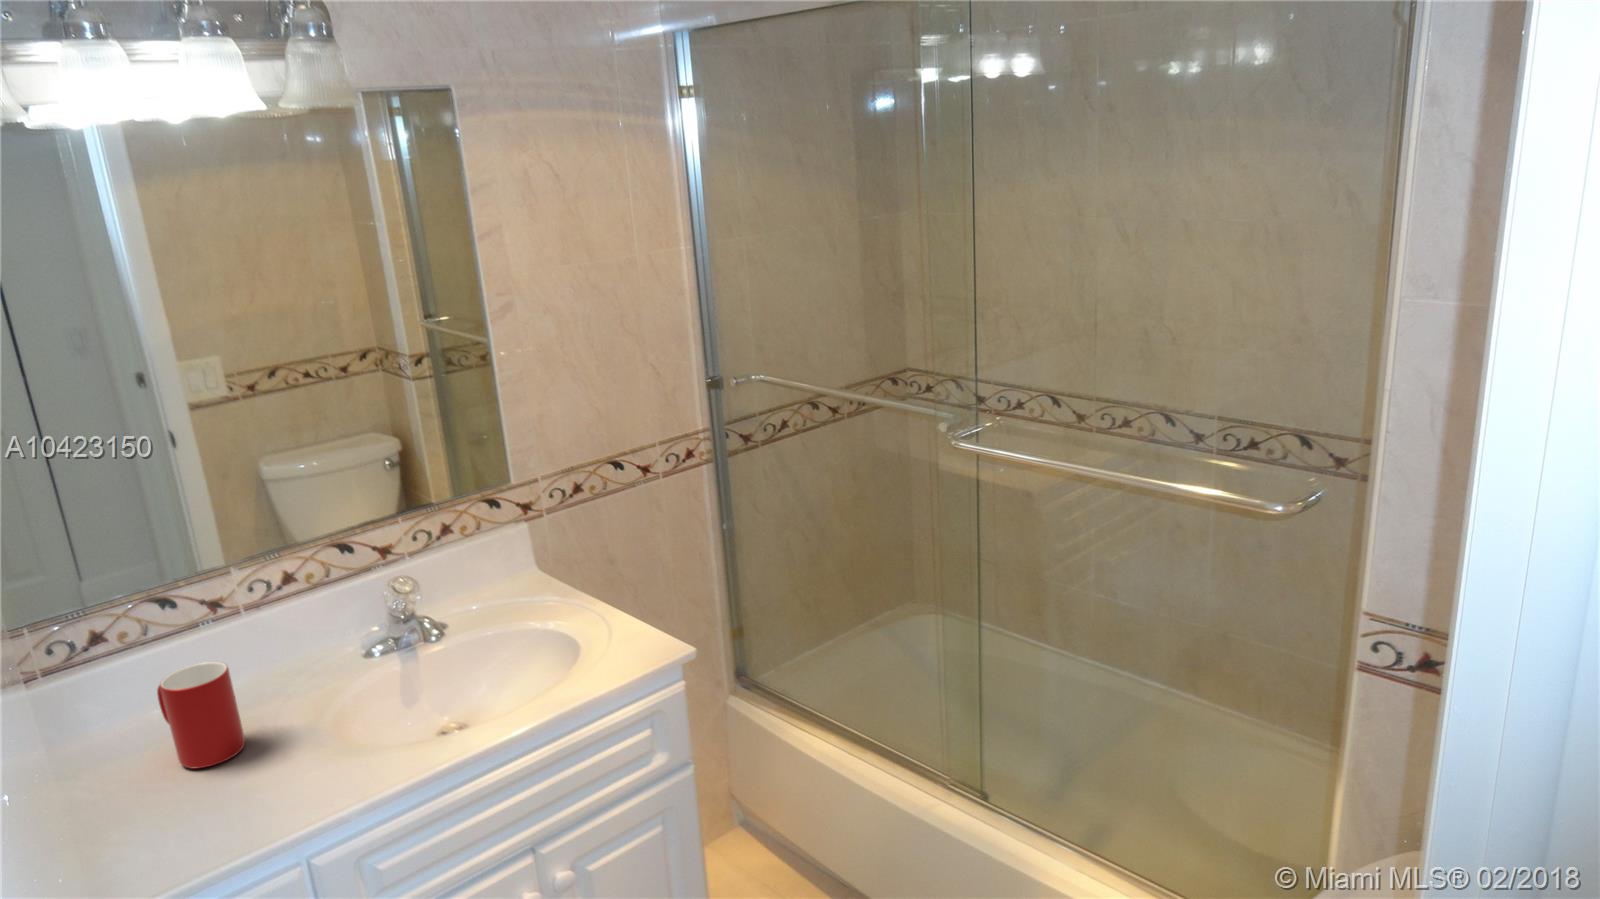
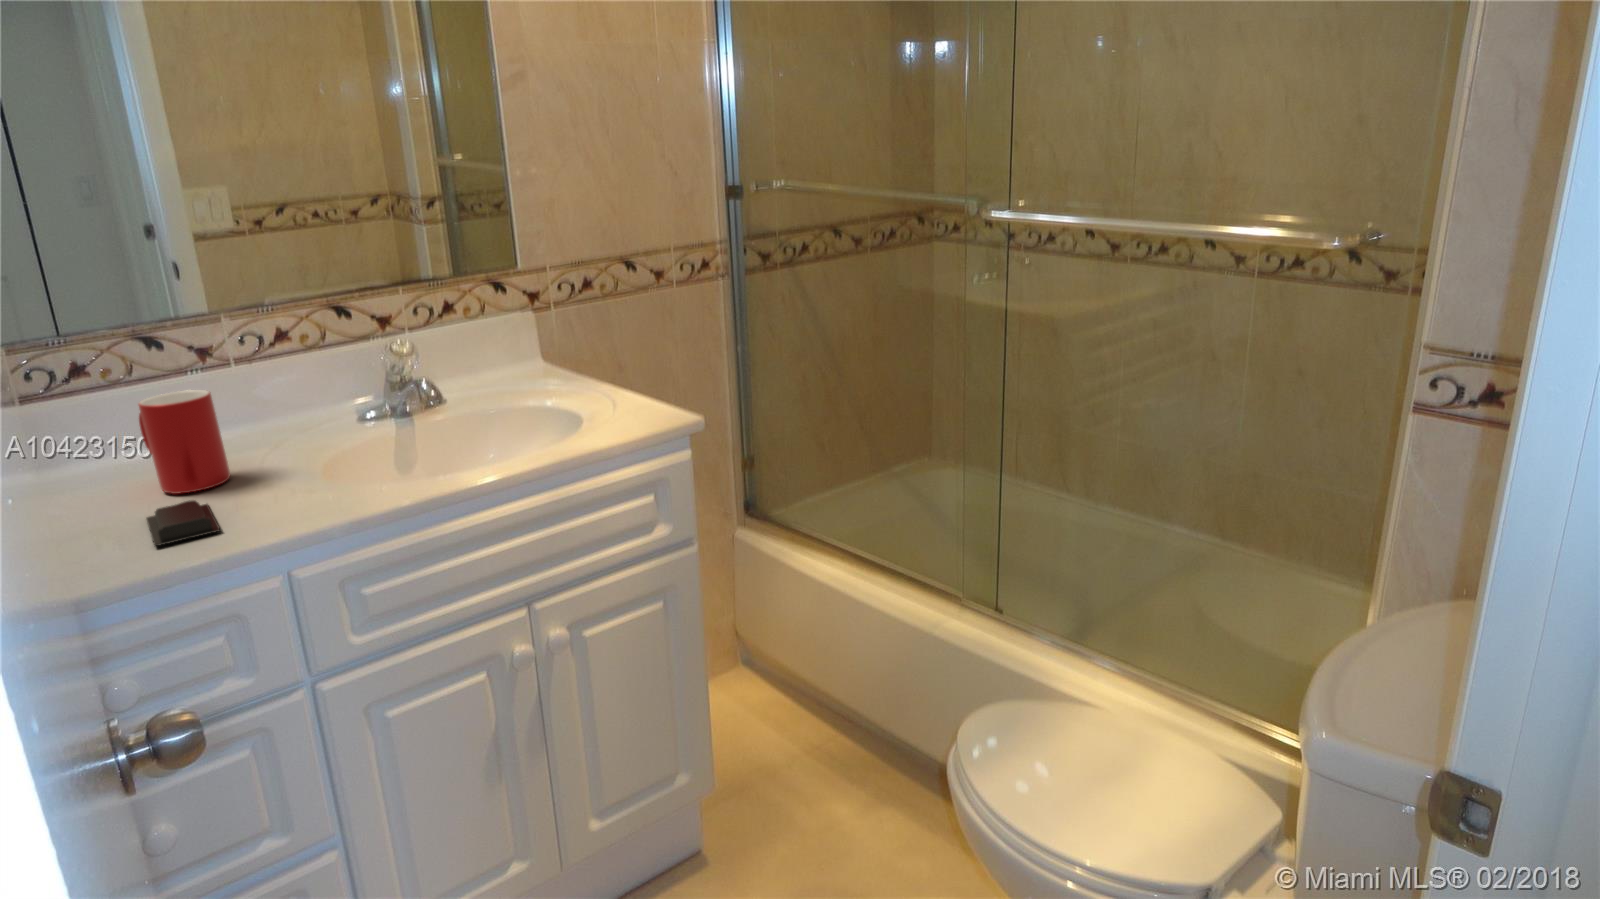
soap bar: none [169,783,245,850] -> present [146,500,220,546]

